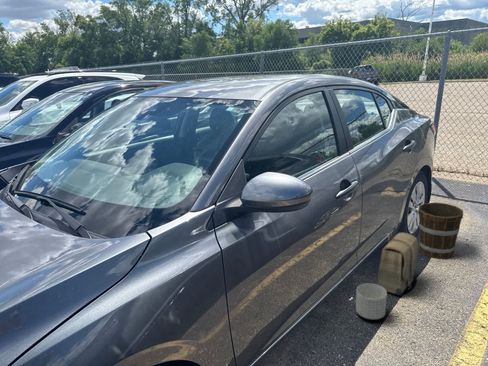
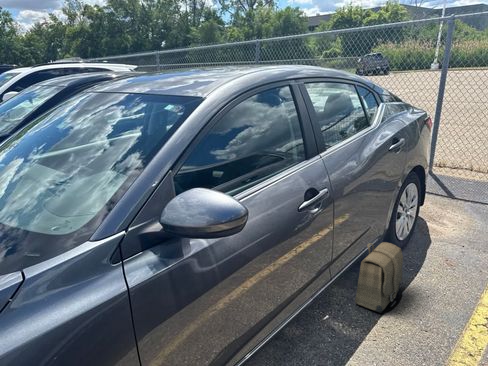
bucket: present [418,203,463,259] -> none [408,207,456,269]
planter: present [356,284,387,319] -> none [329,301,362,342]

